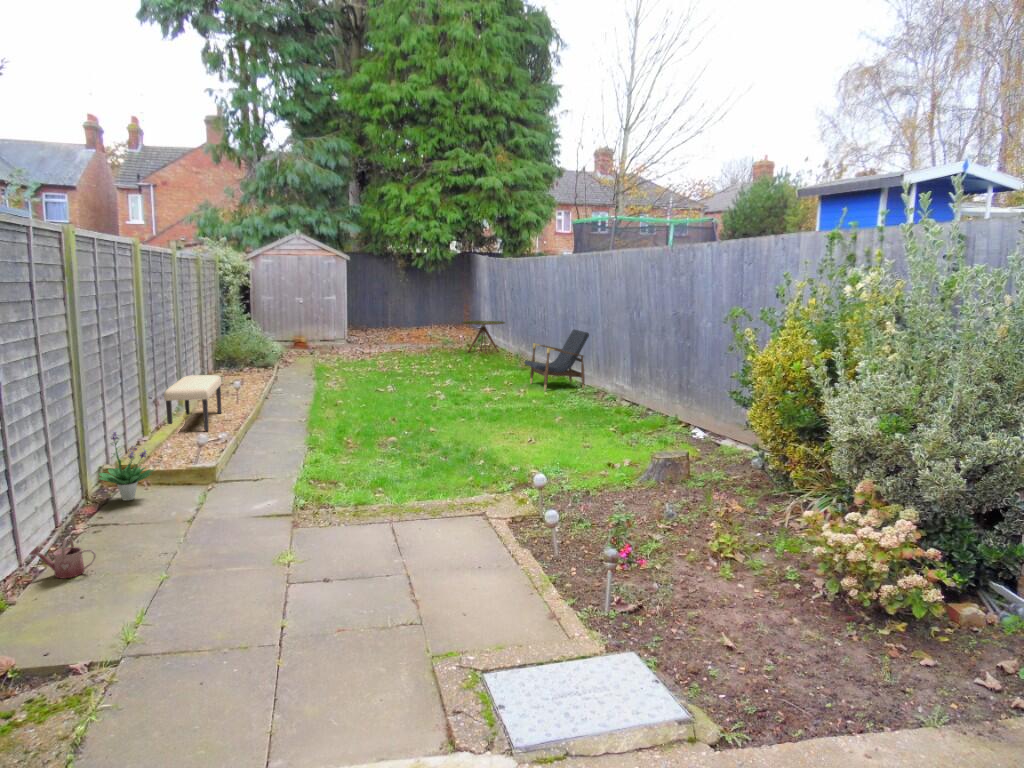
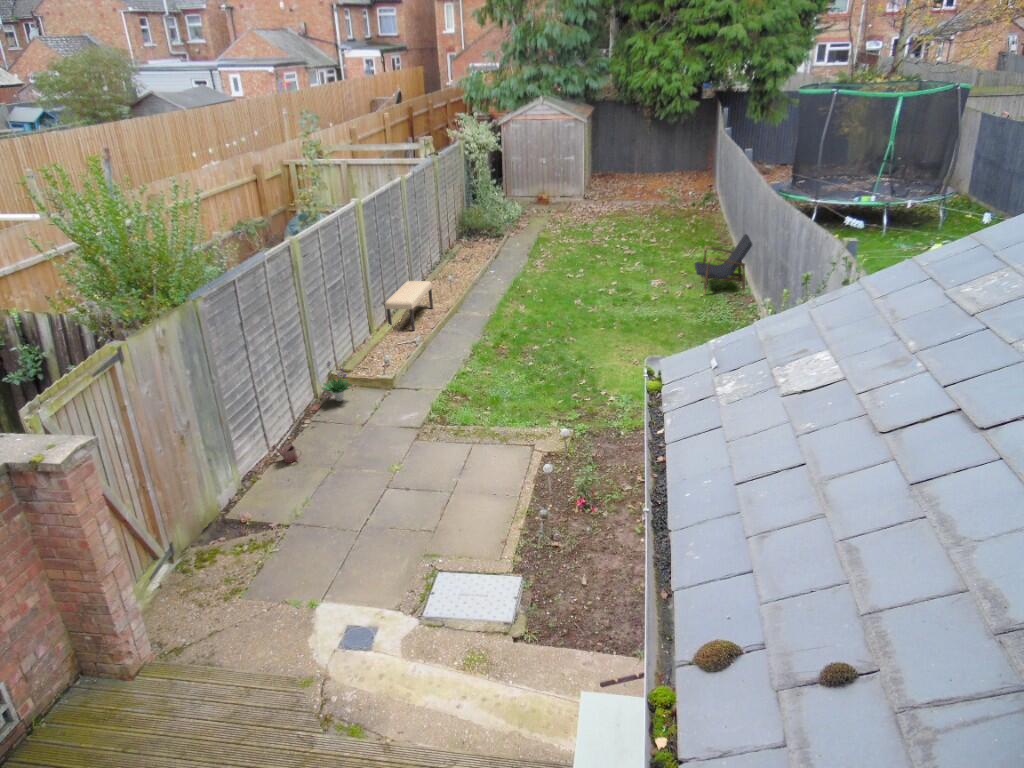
round table: present [461,321,505,353] -> none [681,188,725,225]

